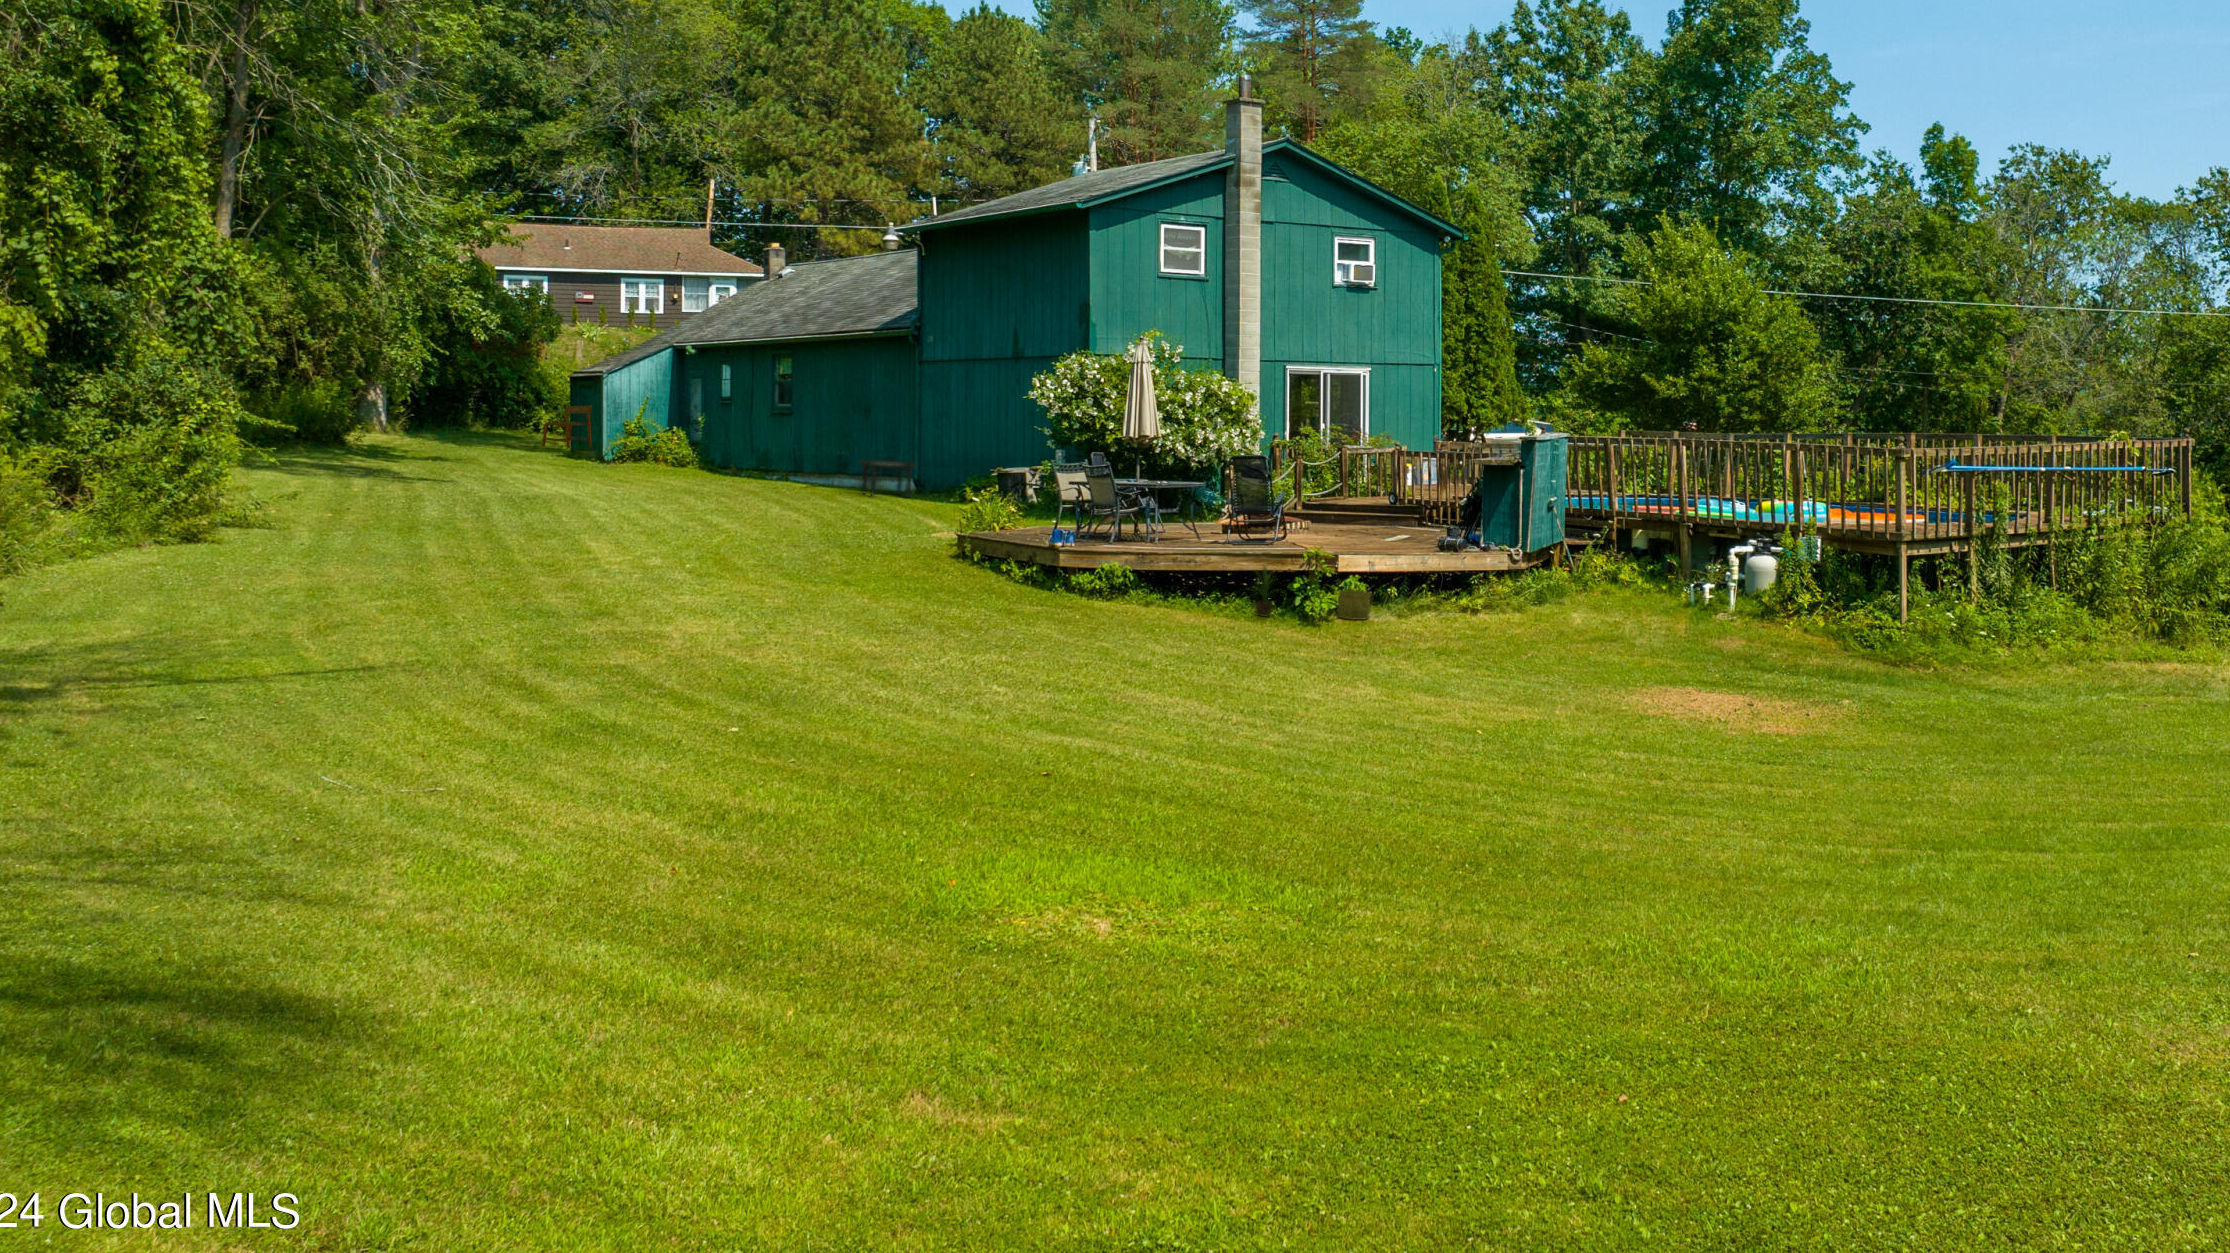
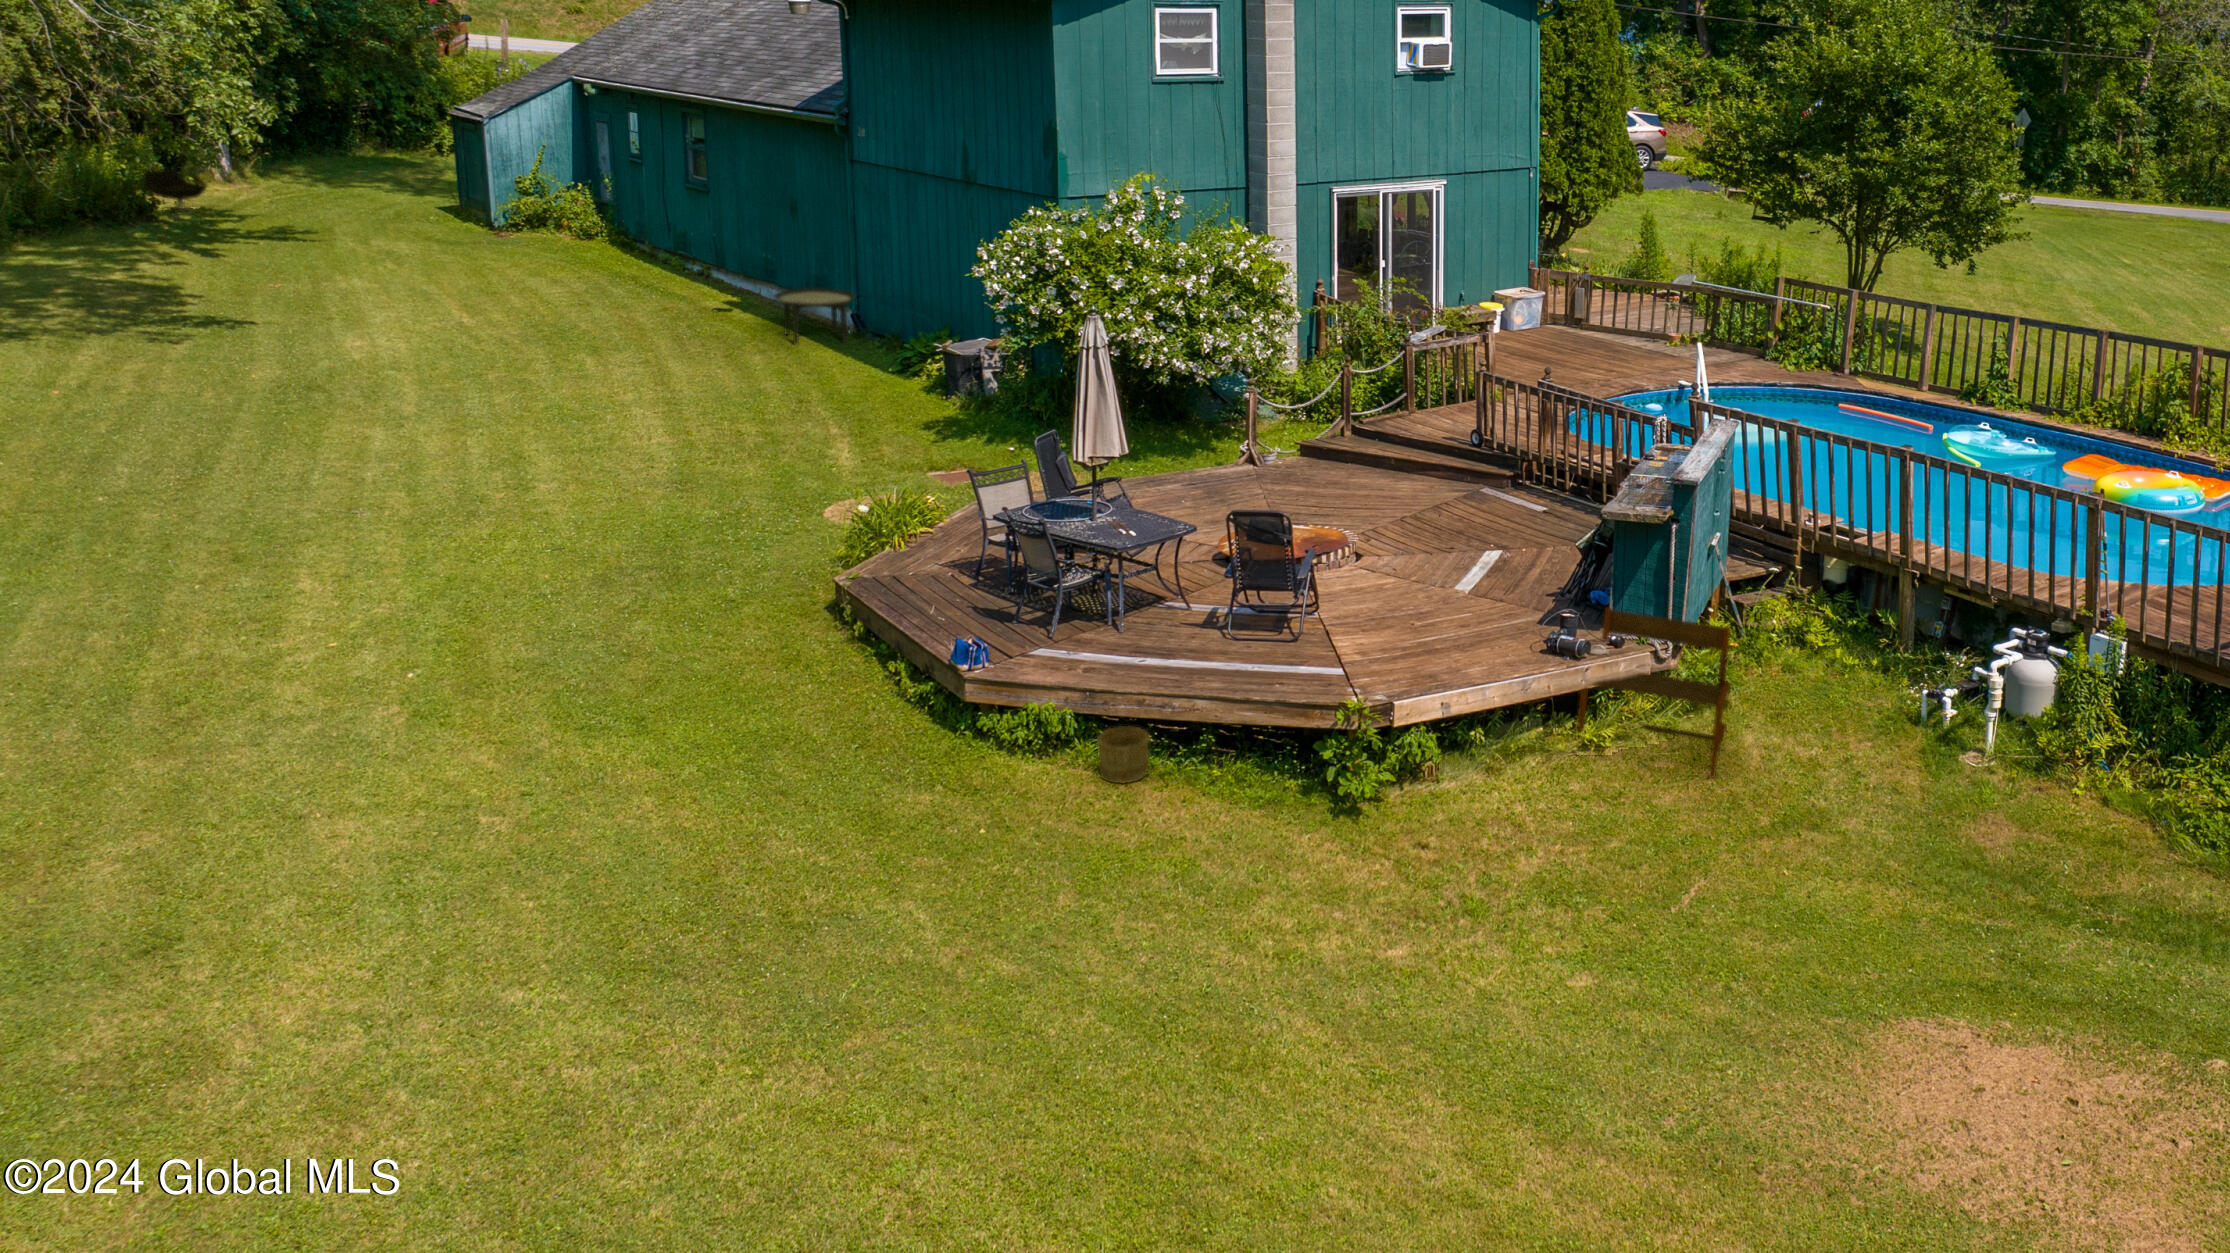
bench: present [542,405,592,448] -> present [1574,608,1731,778]
lounge chair: none [341,410,388,441] -> present [143,169,206,208]
decorative plant: present [1254,566,1273,617] -> none [1235,727,1320,813]
wooden bucket: present [1338,589,1371,620] -> present [1097,726,1149,784]

